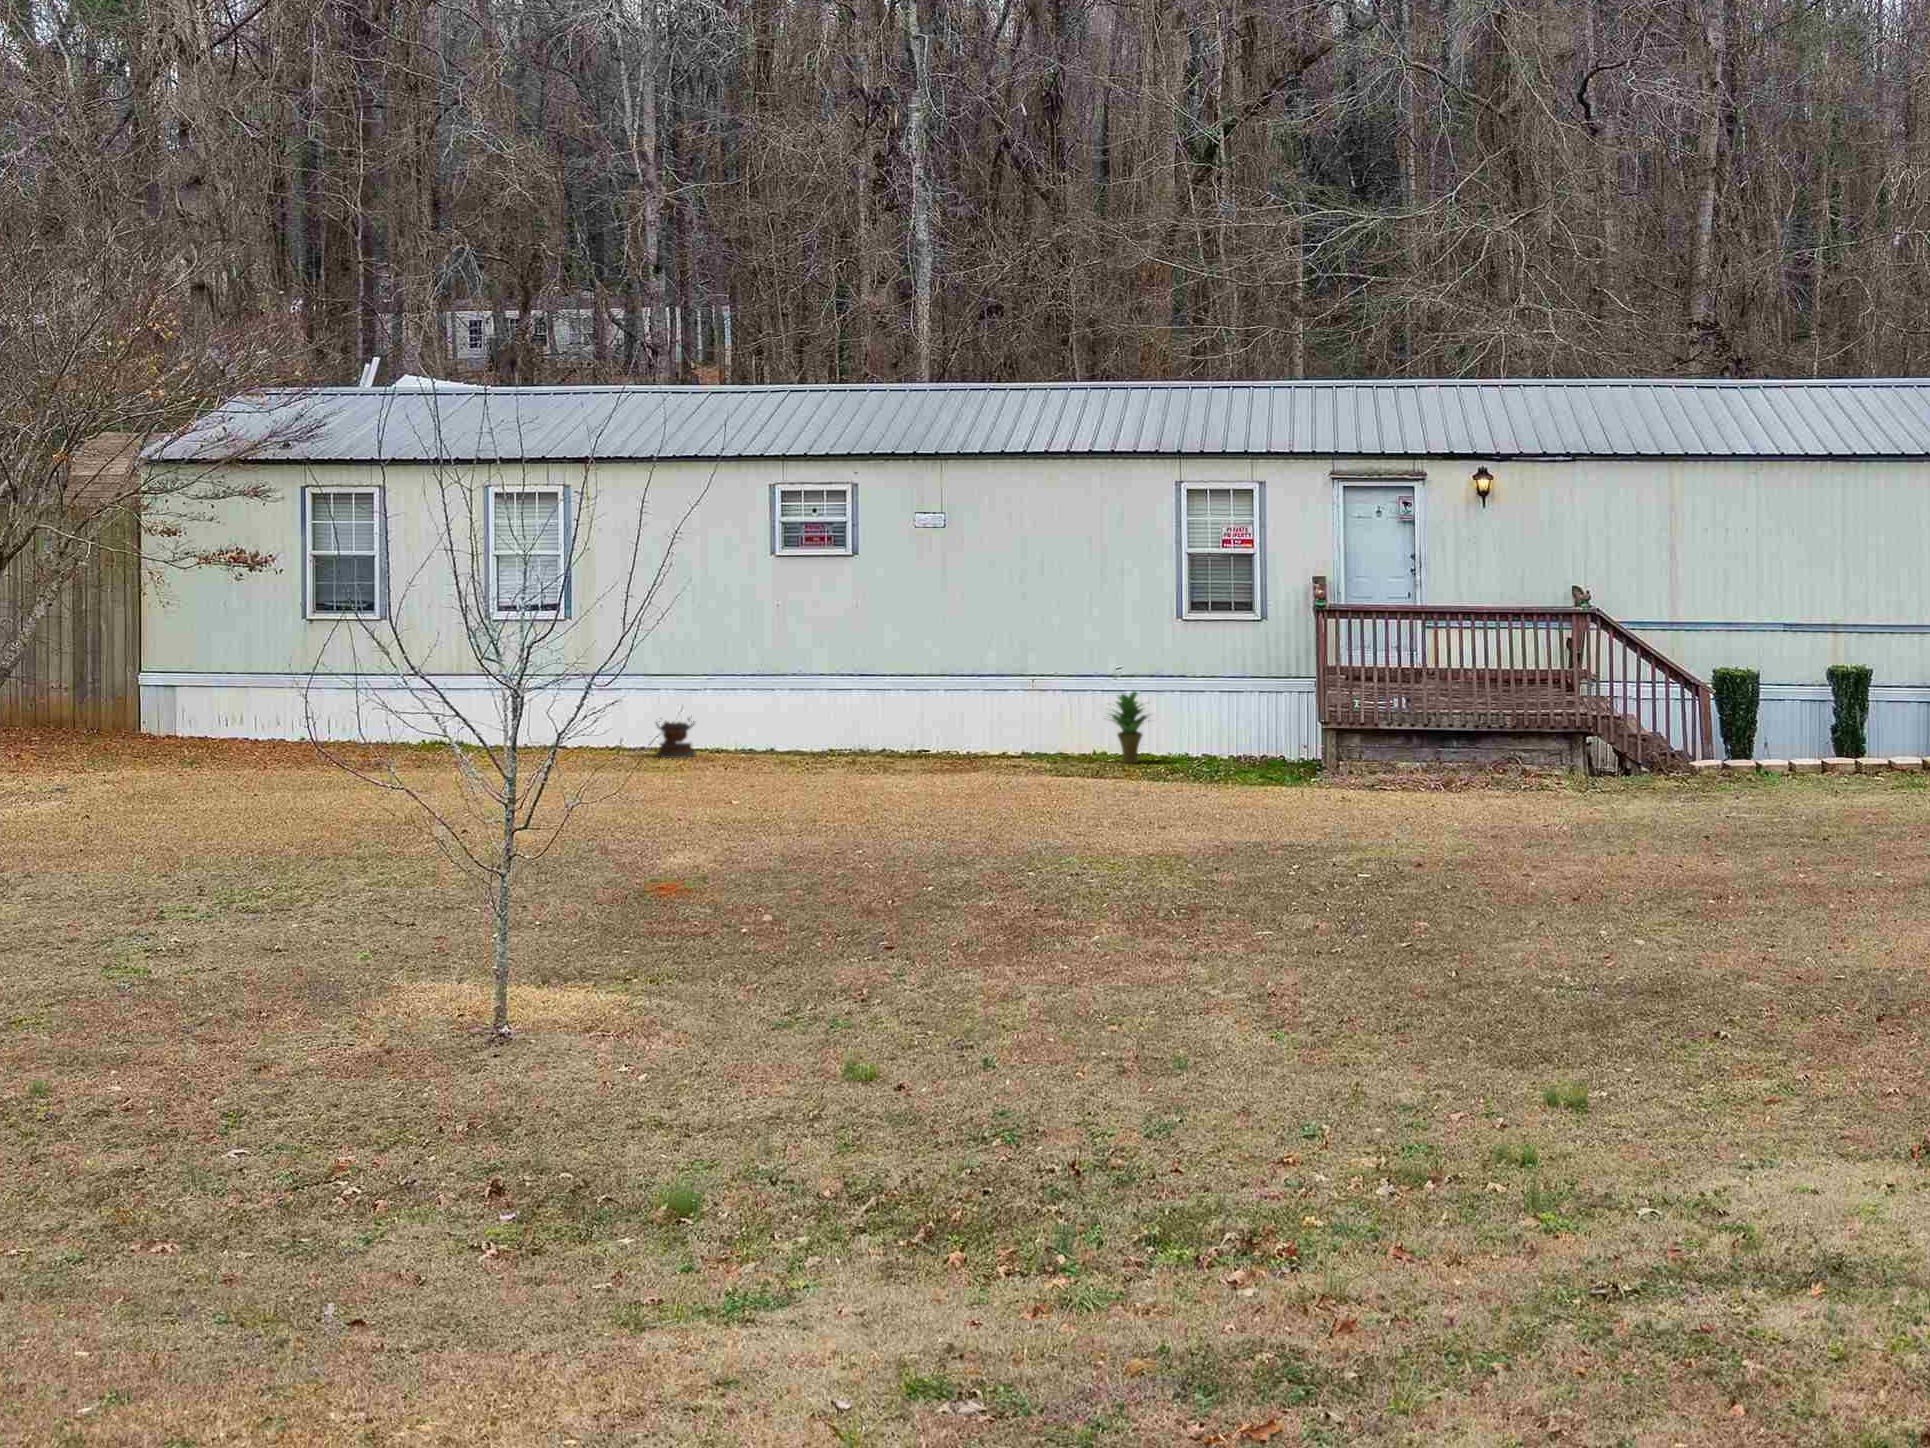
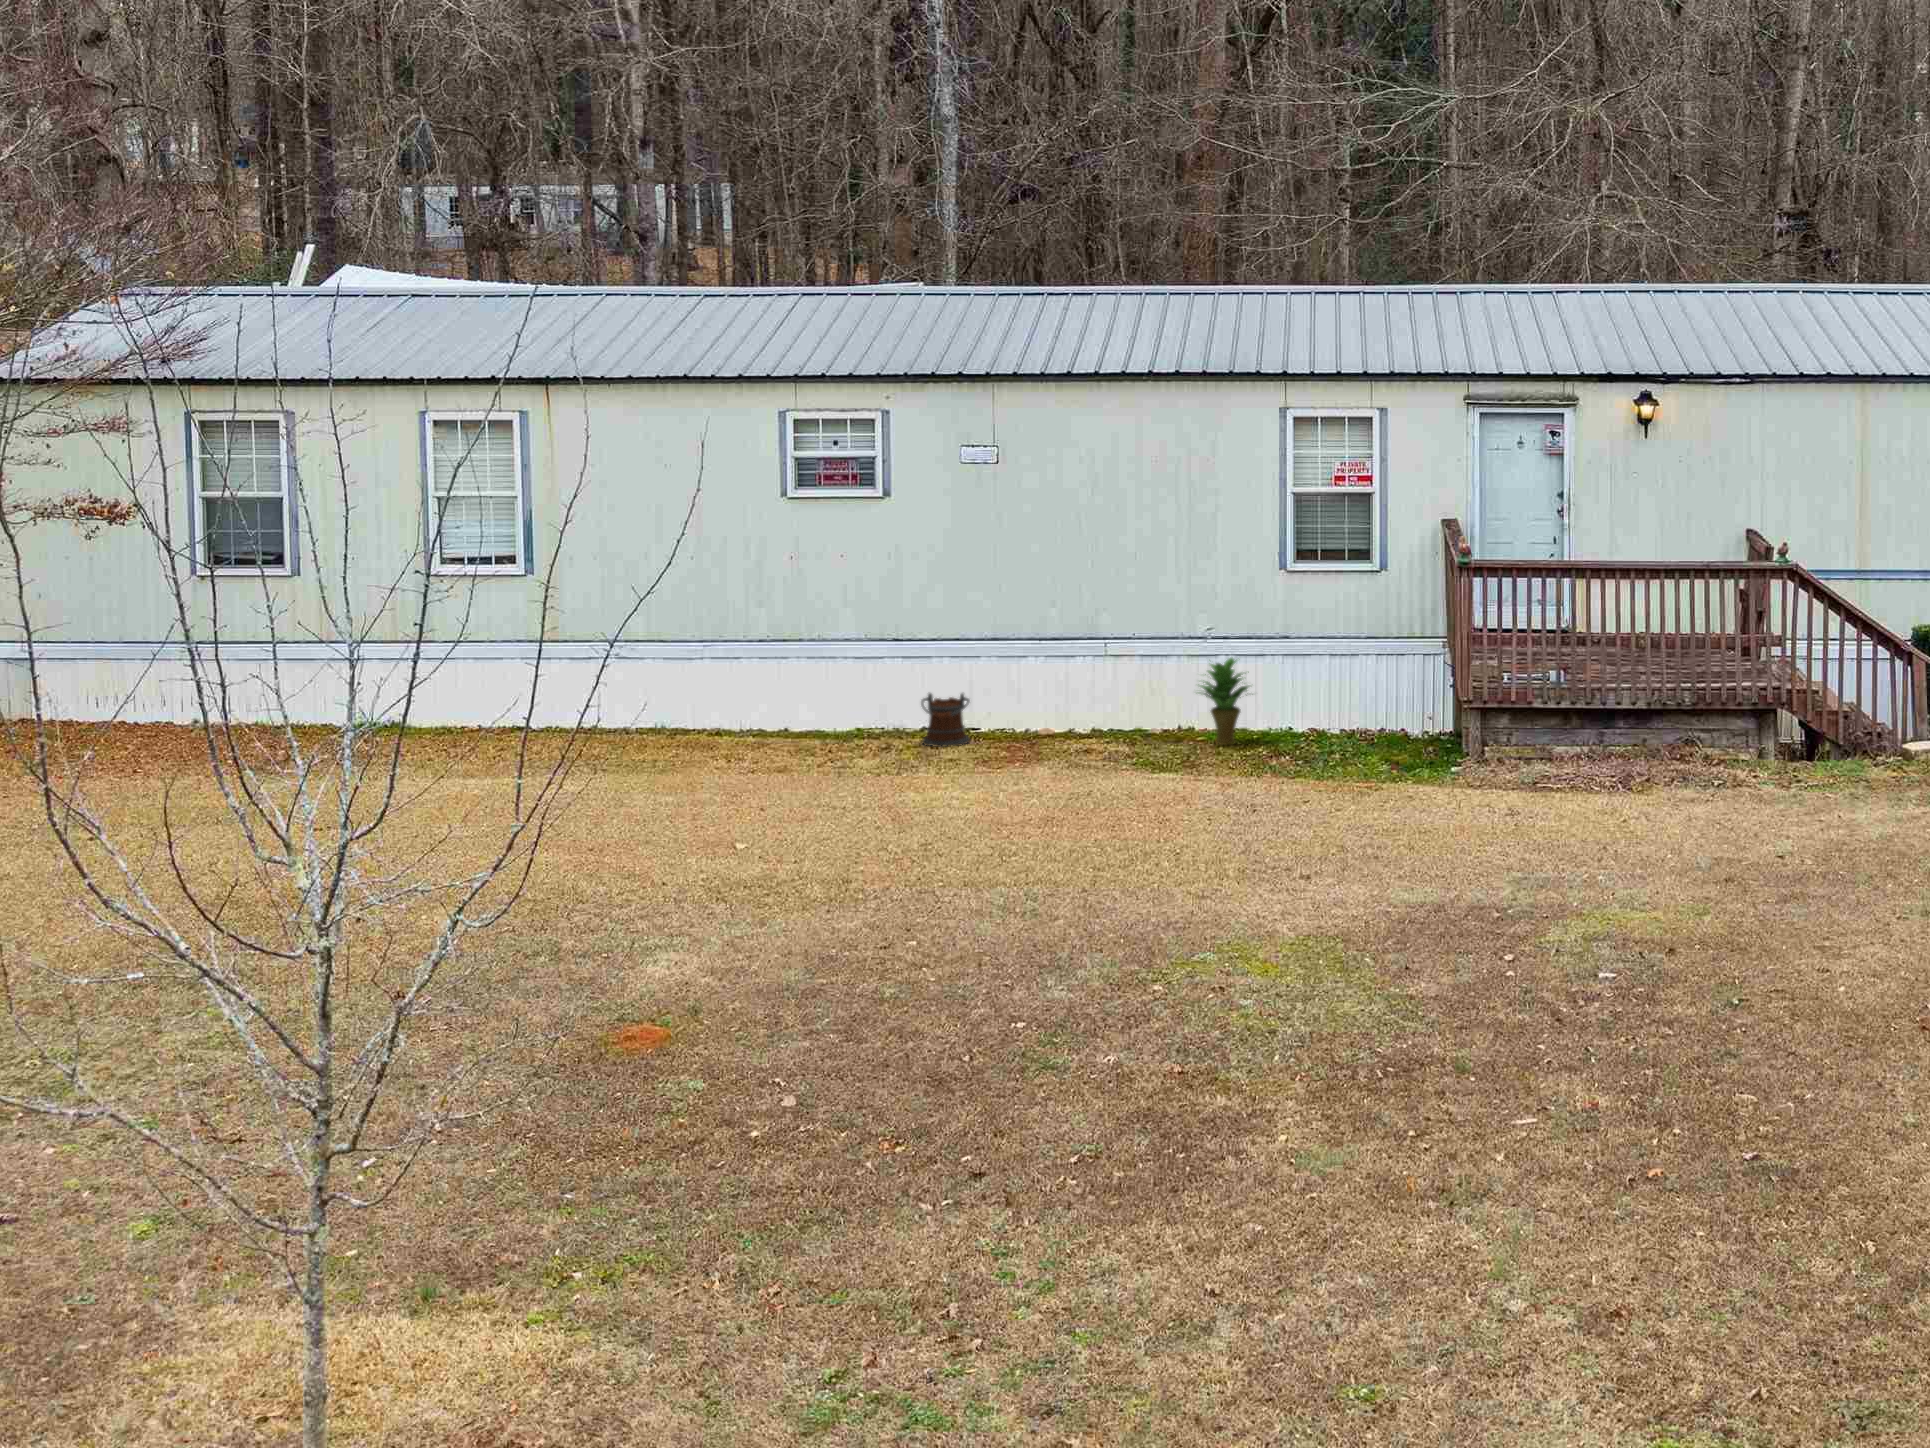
bucket: present [656,719,695,758] -> present [921,693,970,747]

